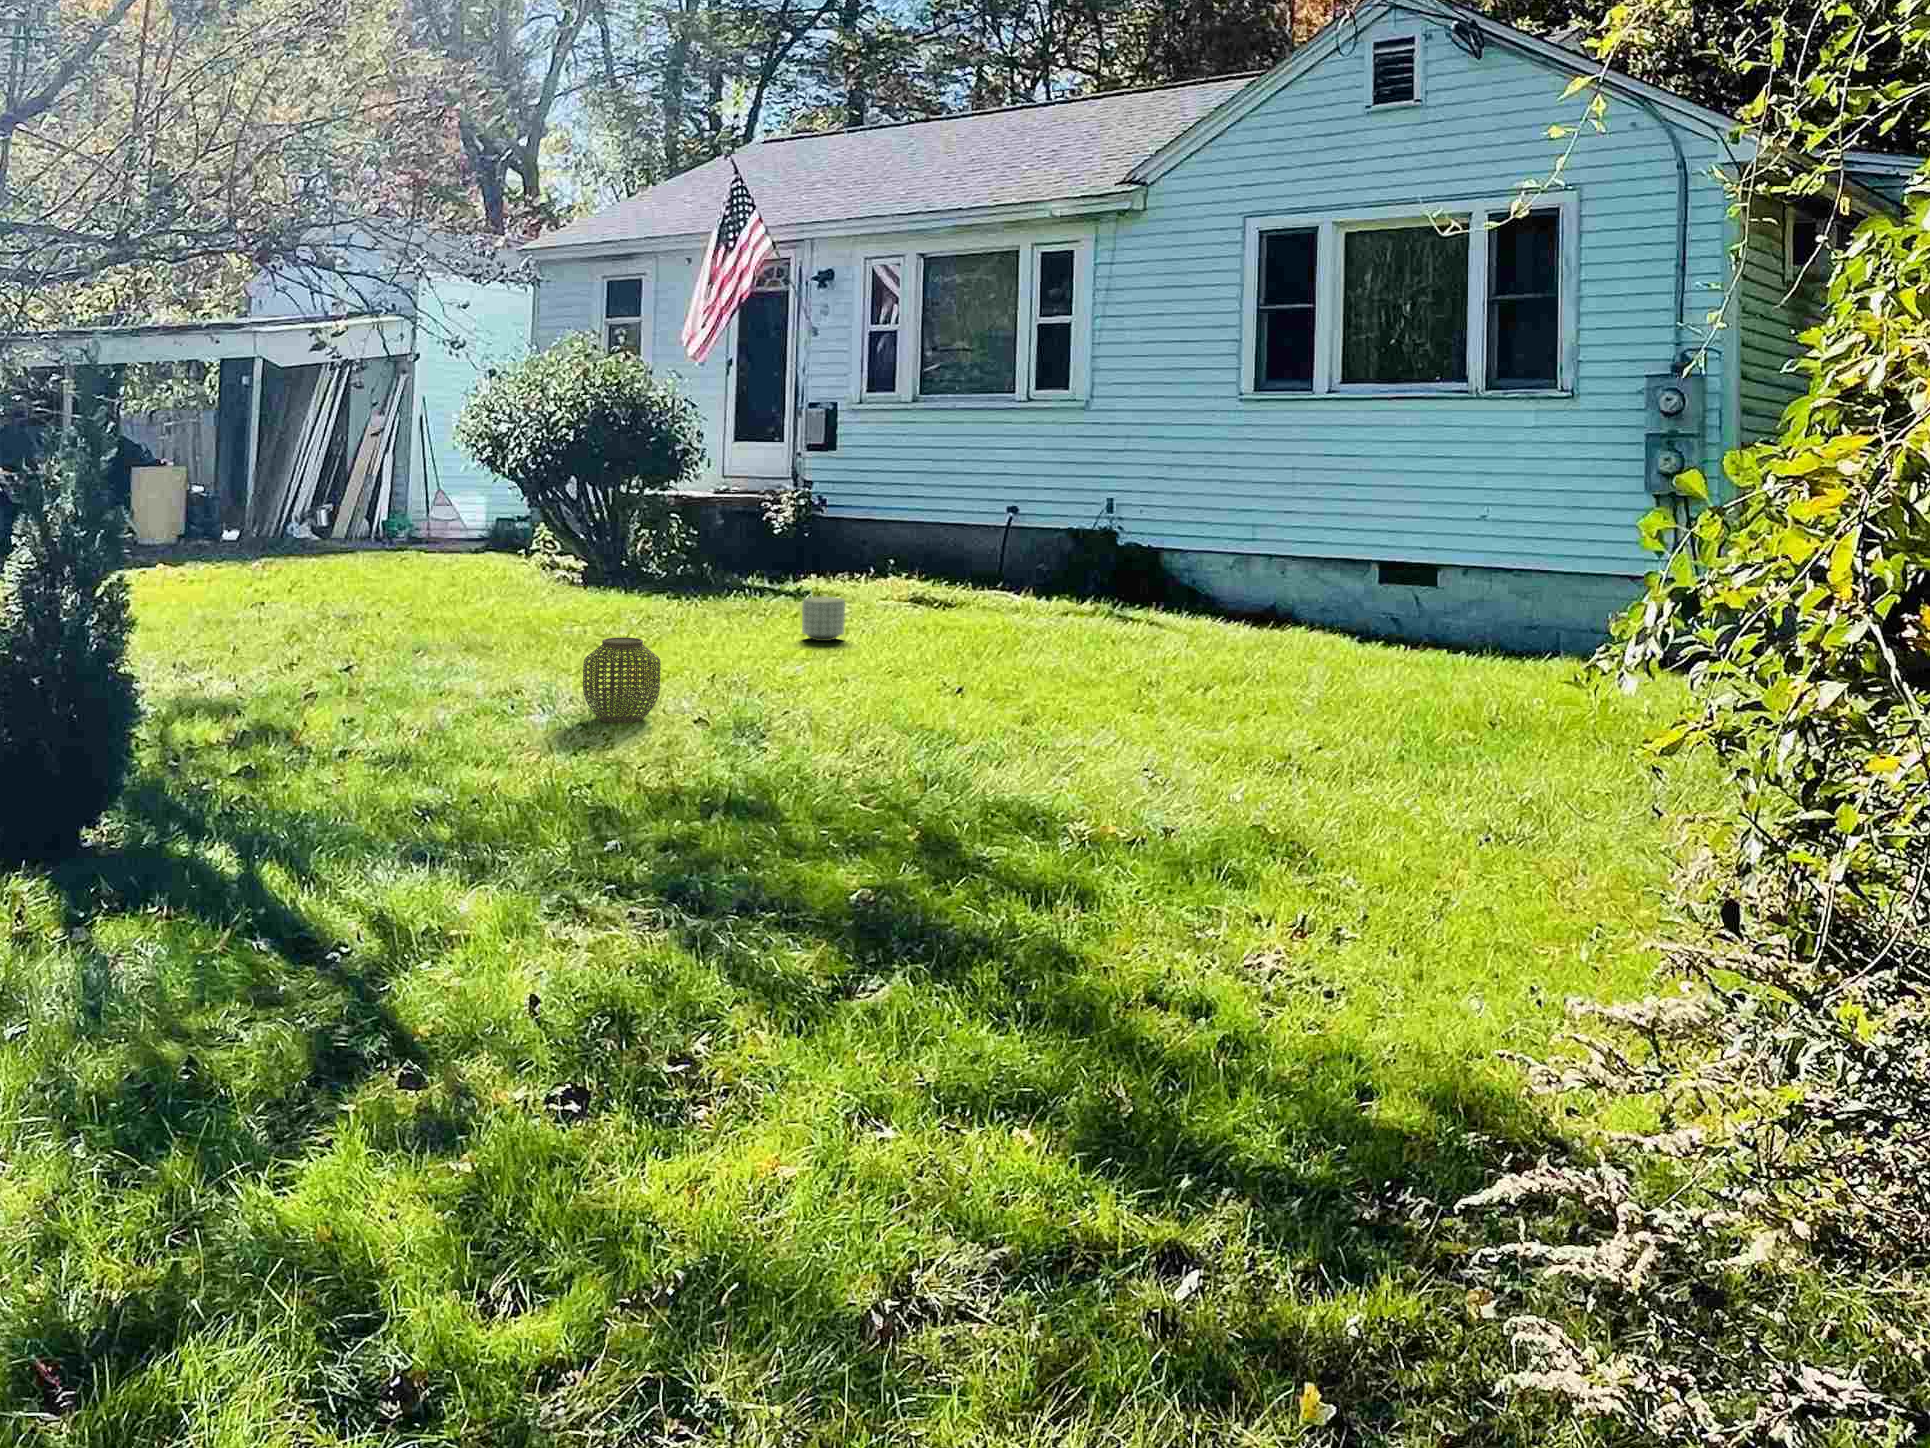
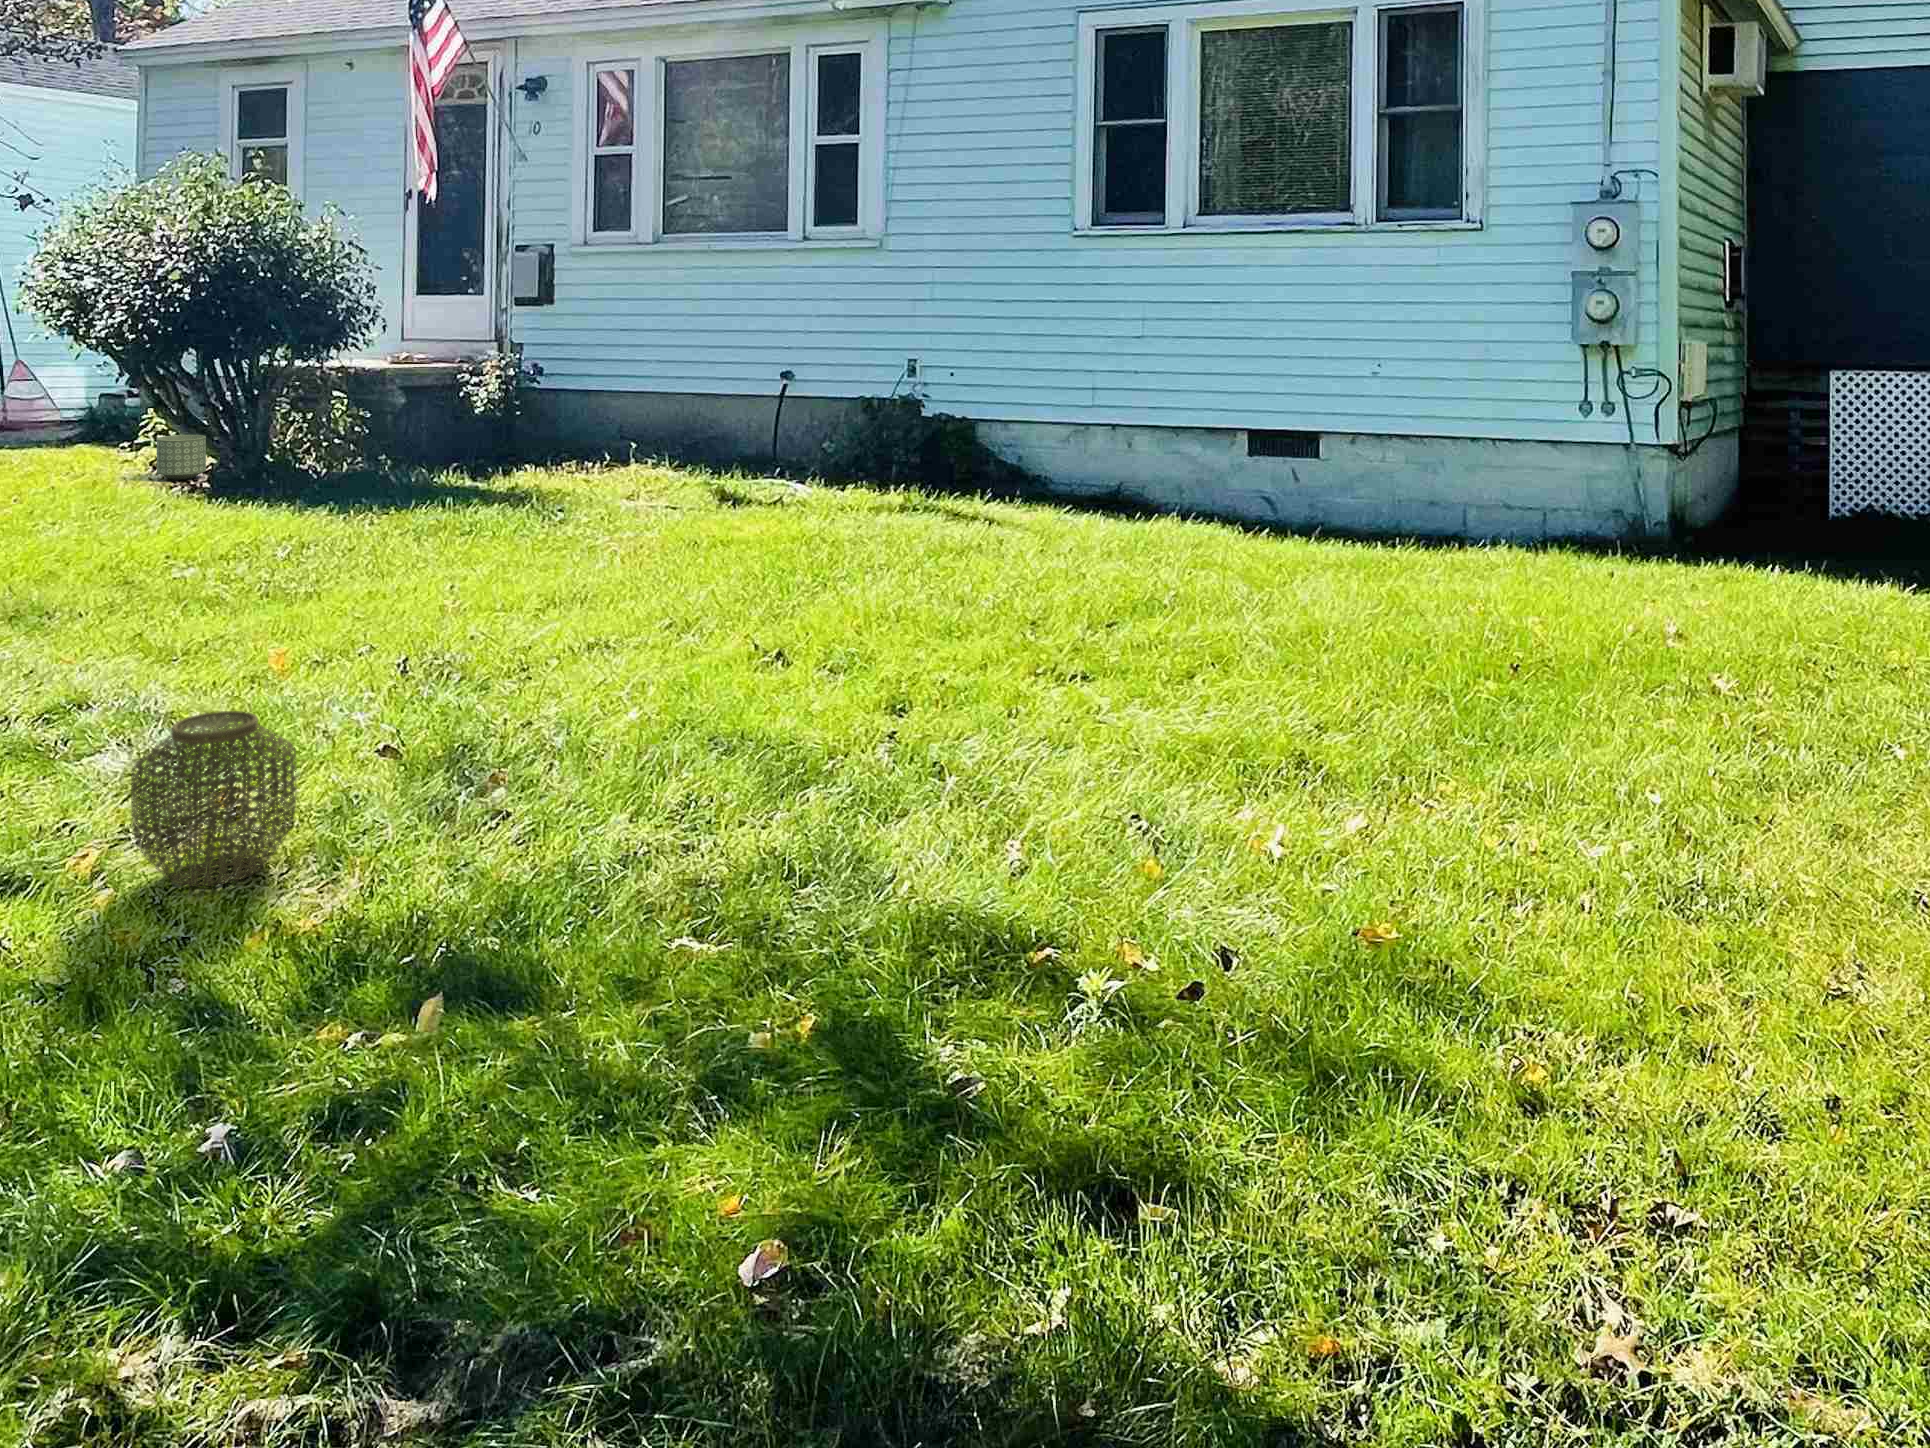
planter: present [802,597,845,641] -> present [157,435,206,480]

